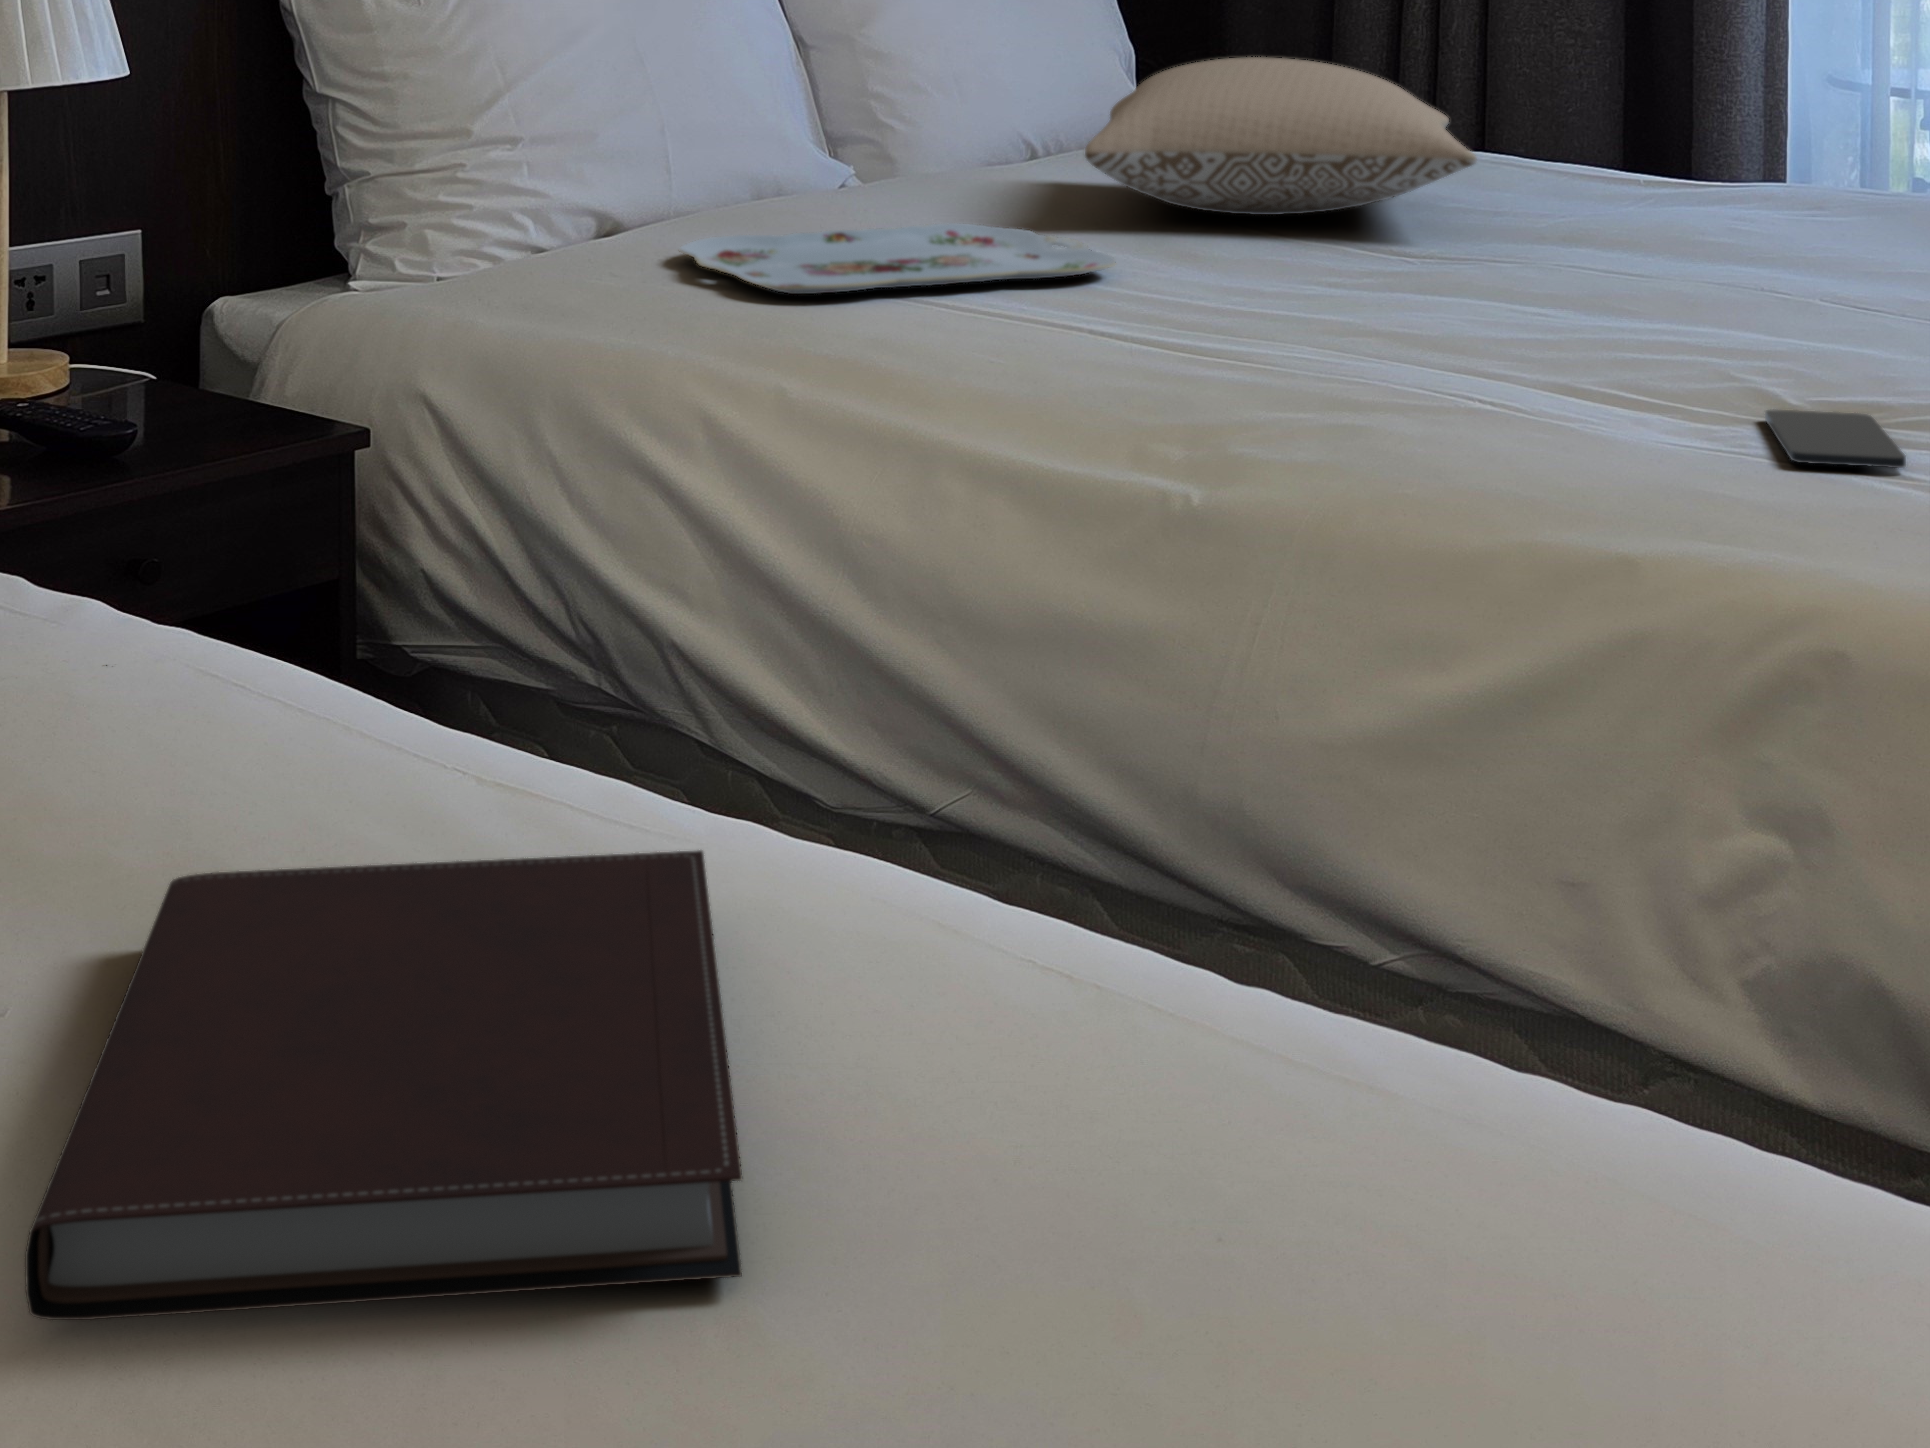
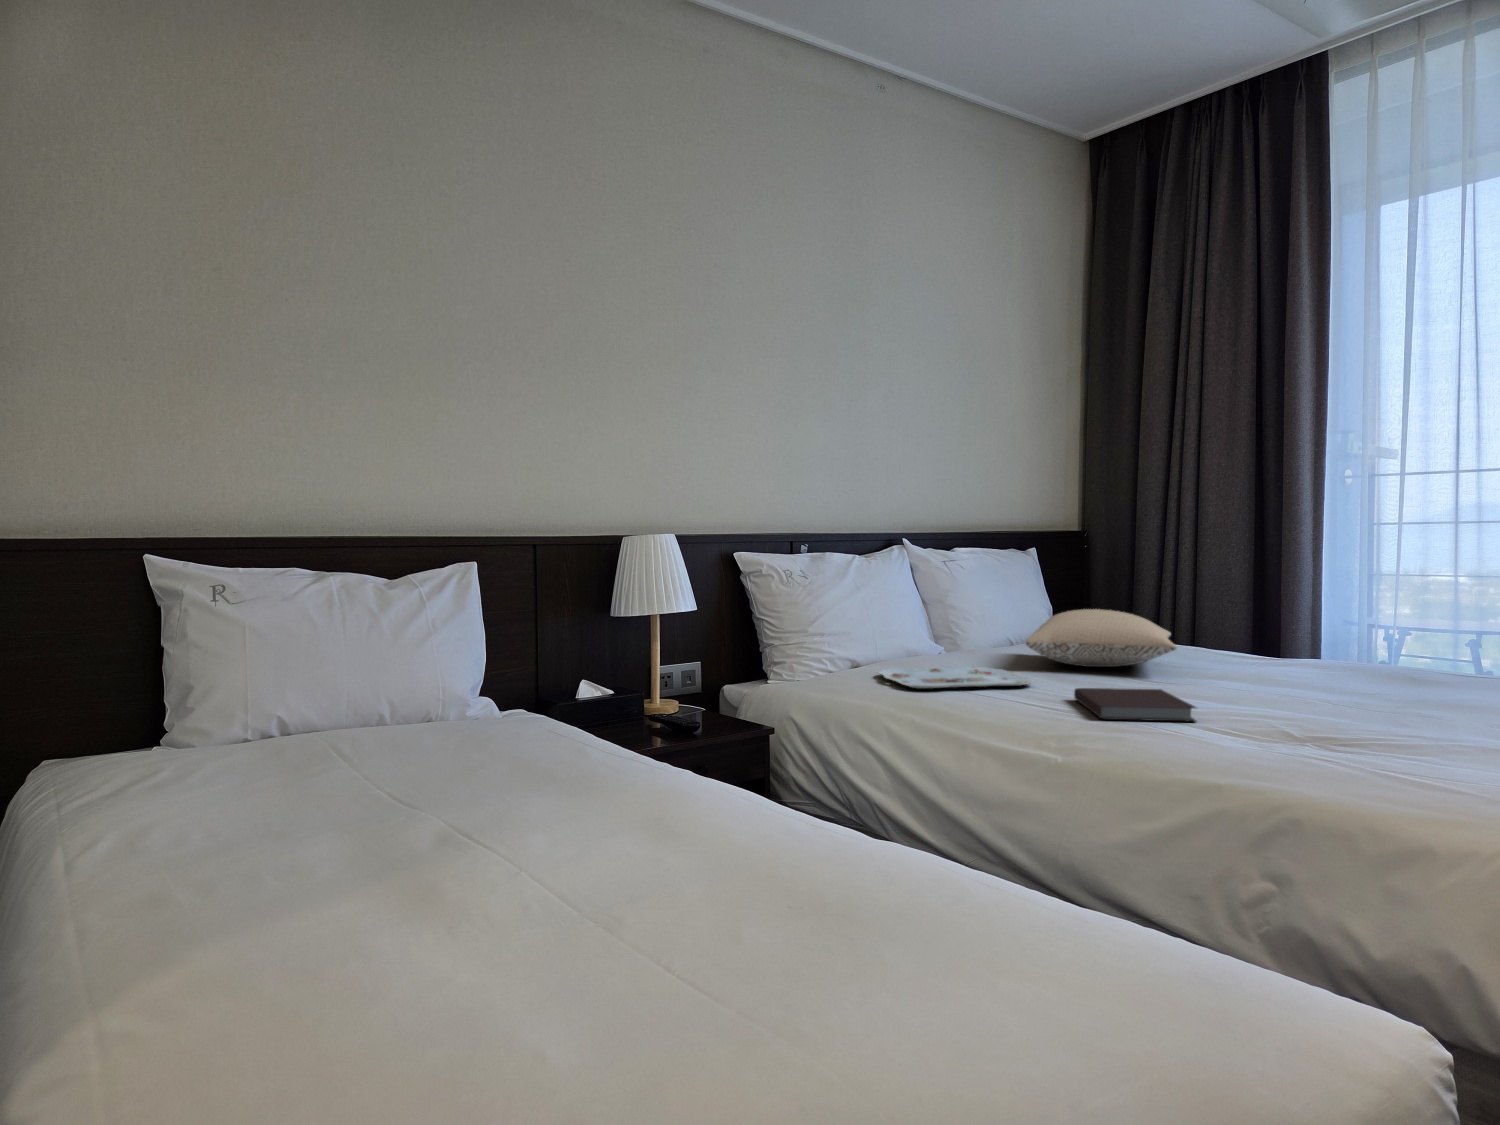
smartphone: present [1765,409,1906,468] -> none [1277,740,1329,762]
notebook: present [25,850,742,1320] -> present [1074,688,1196,722]

